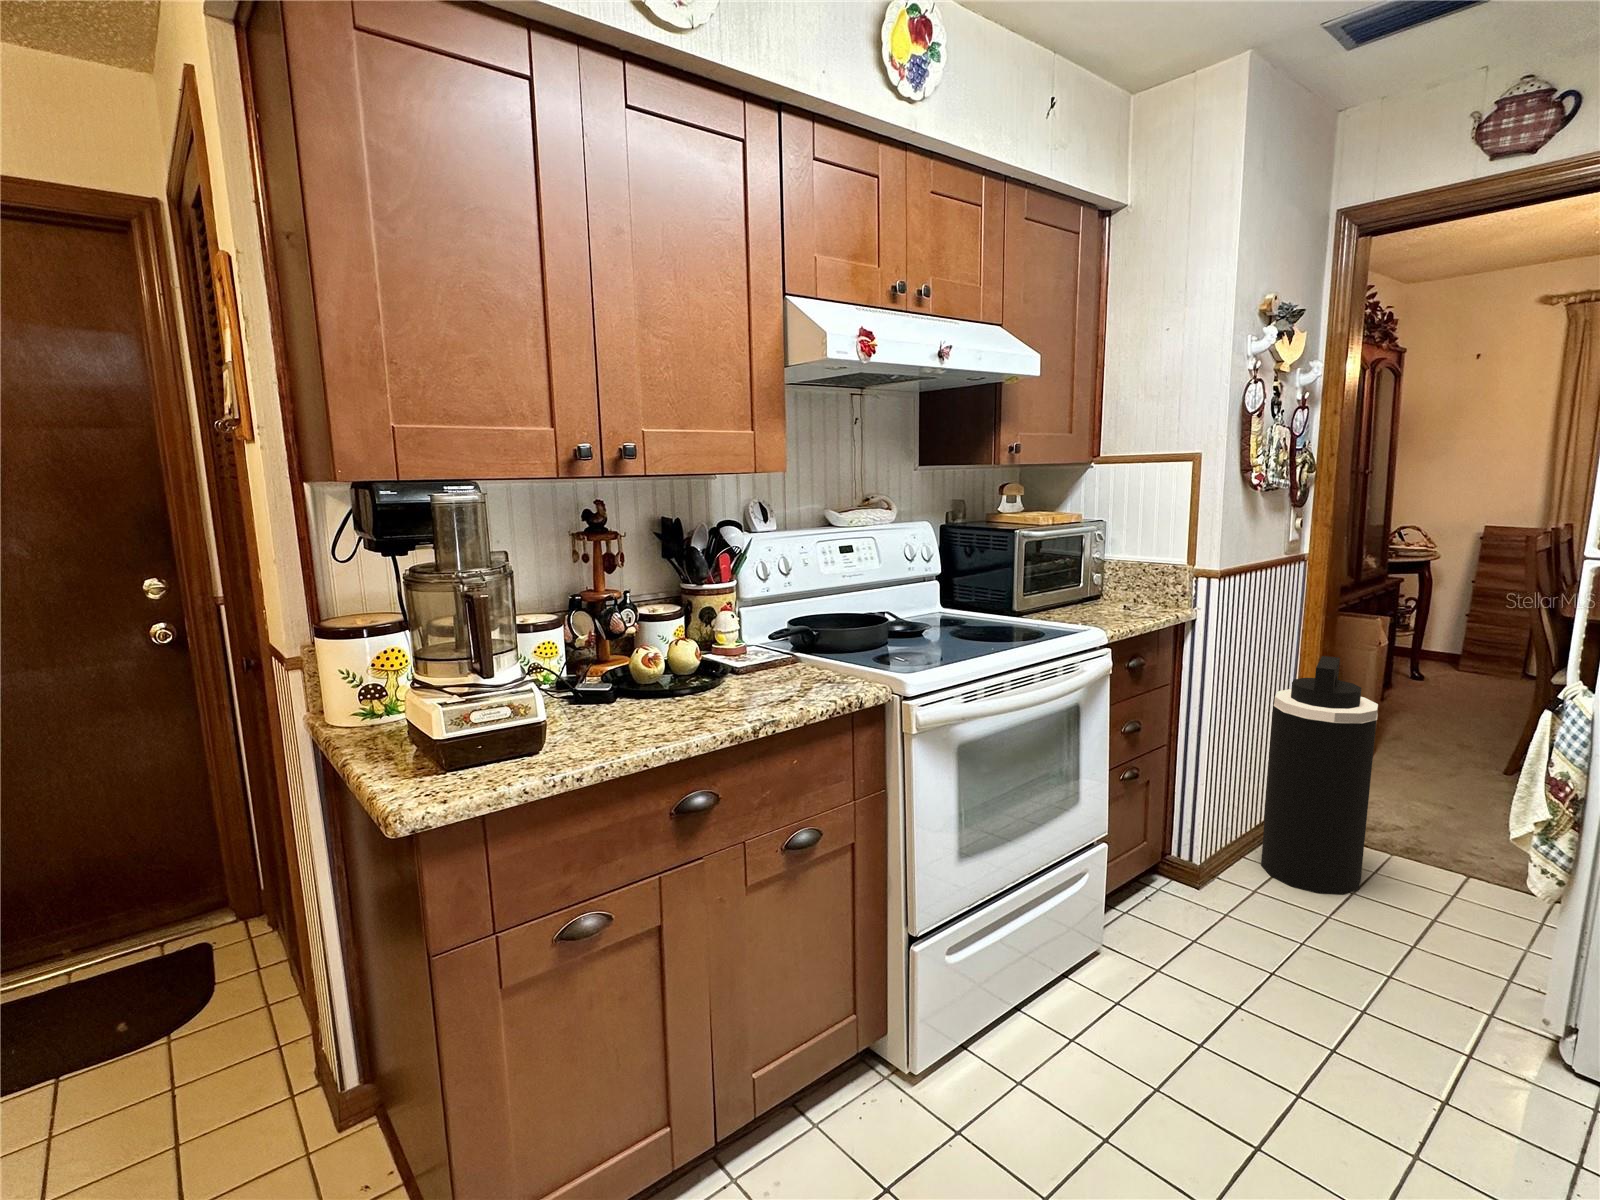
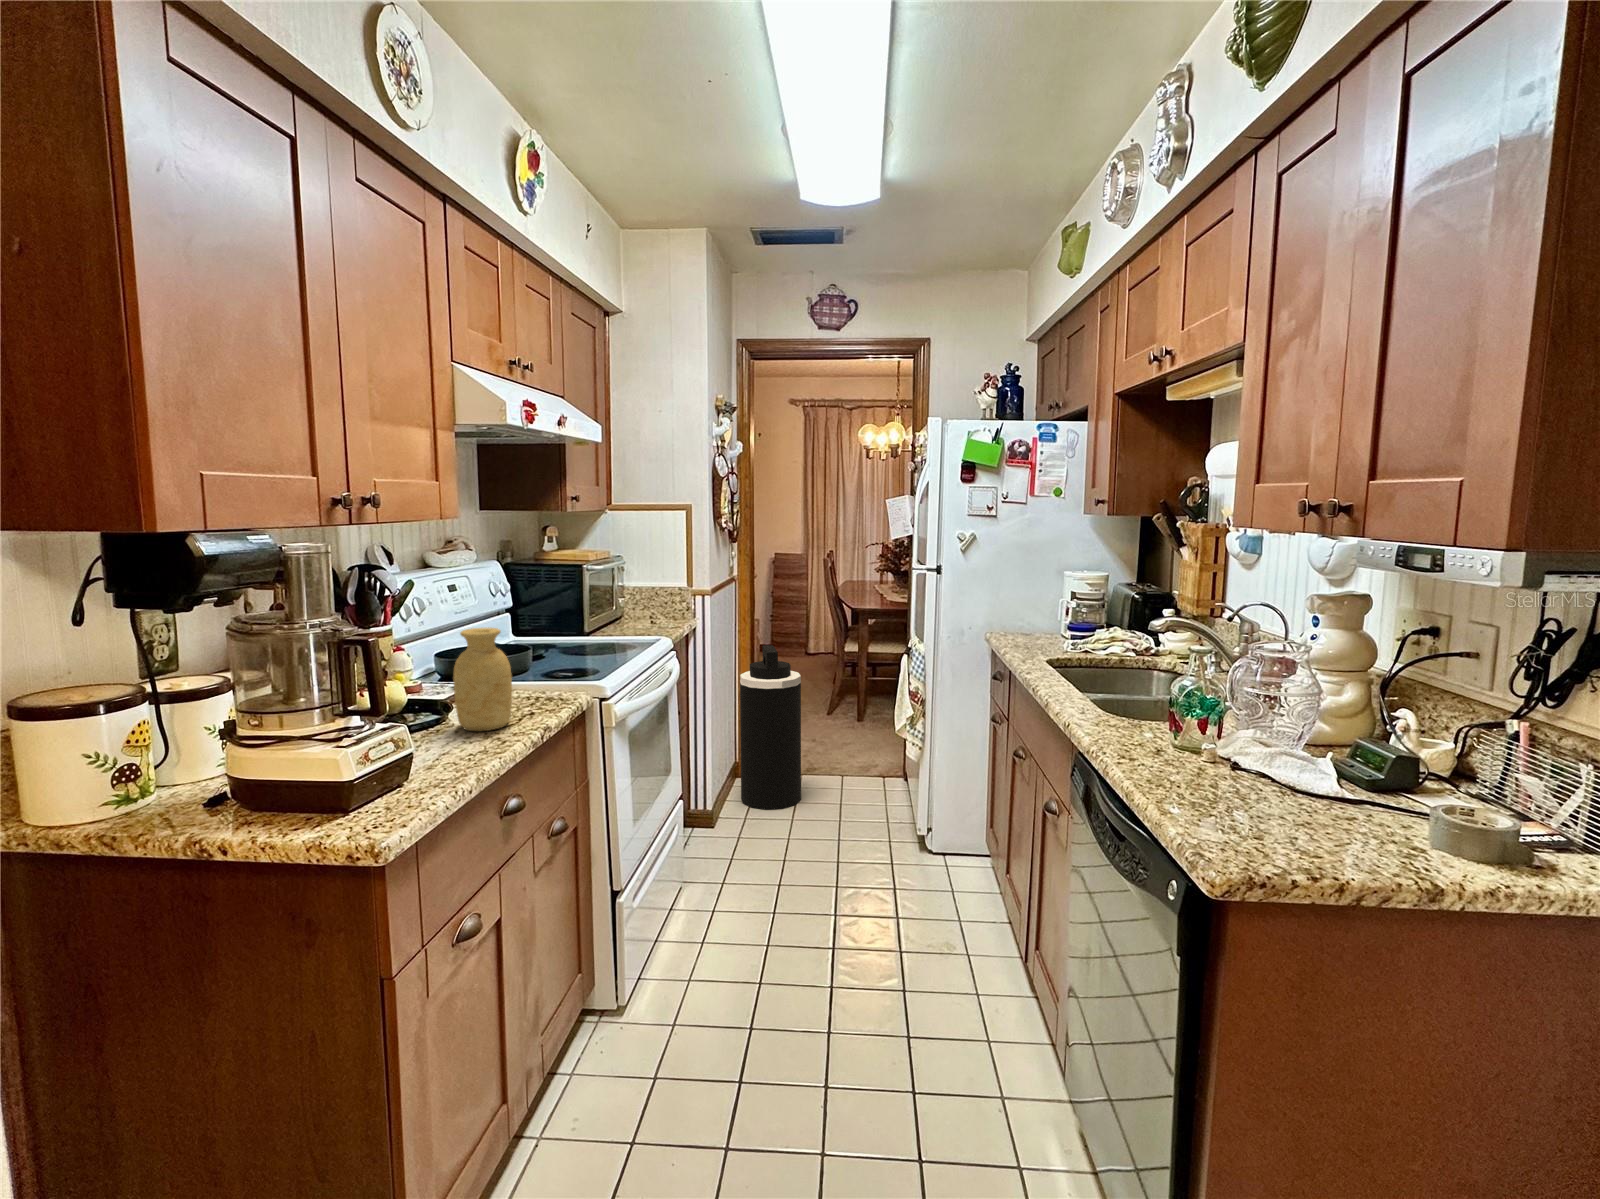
vase: none [680,596,742,713] -> present [454,627,512,731]

